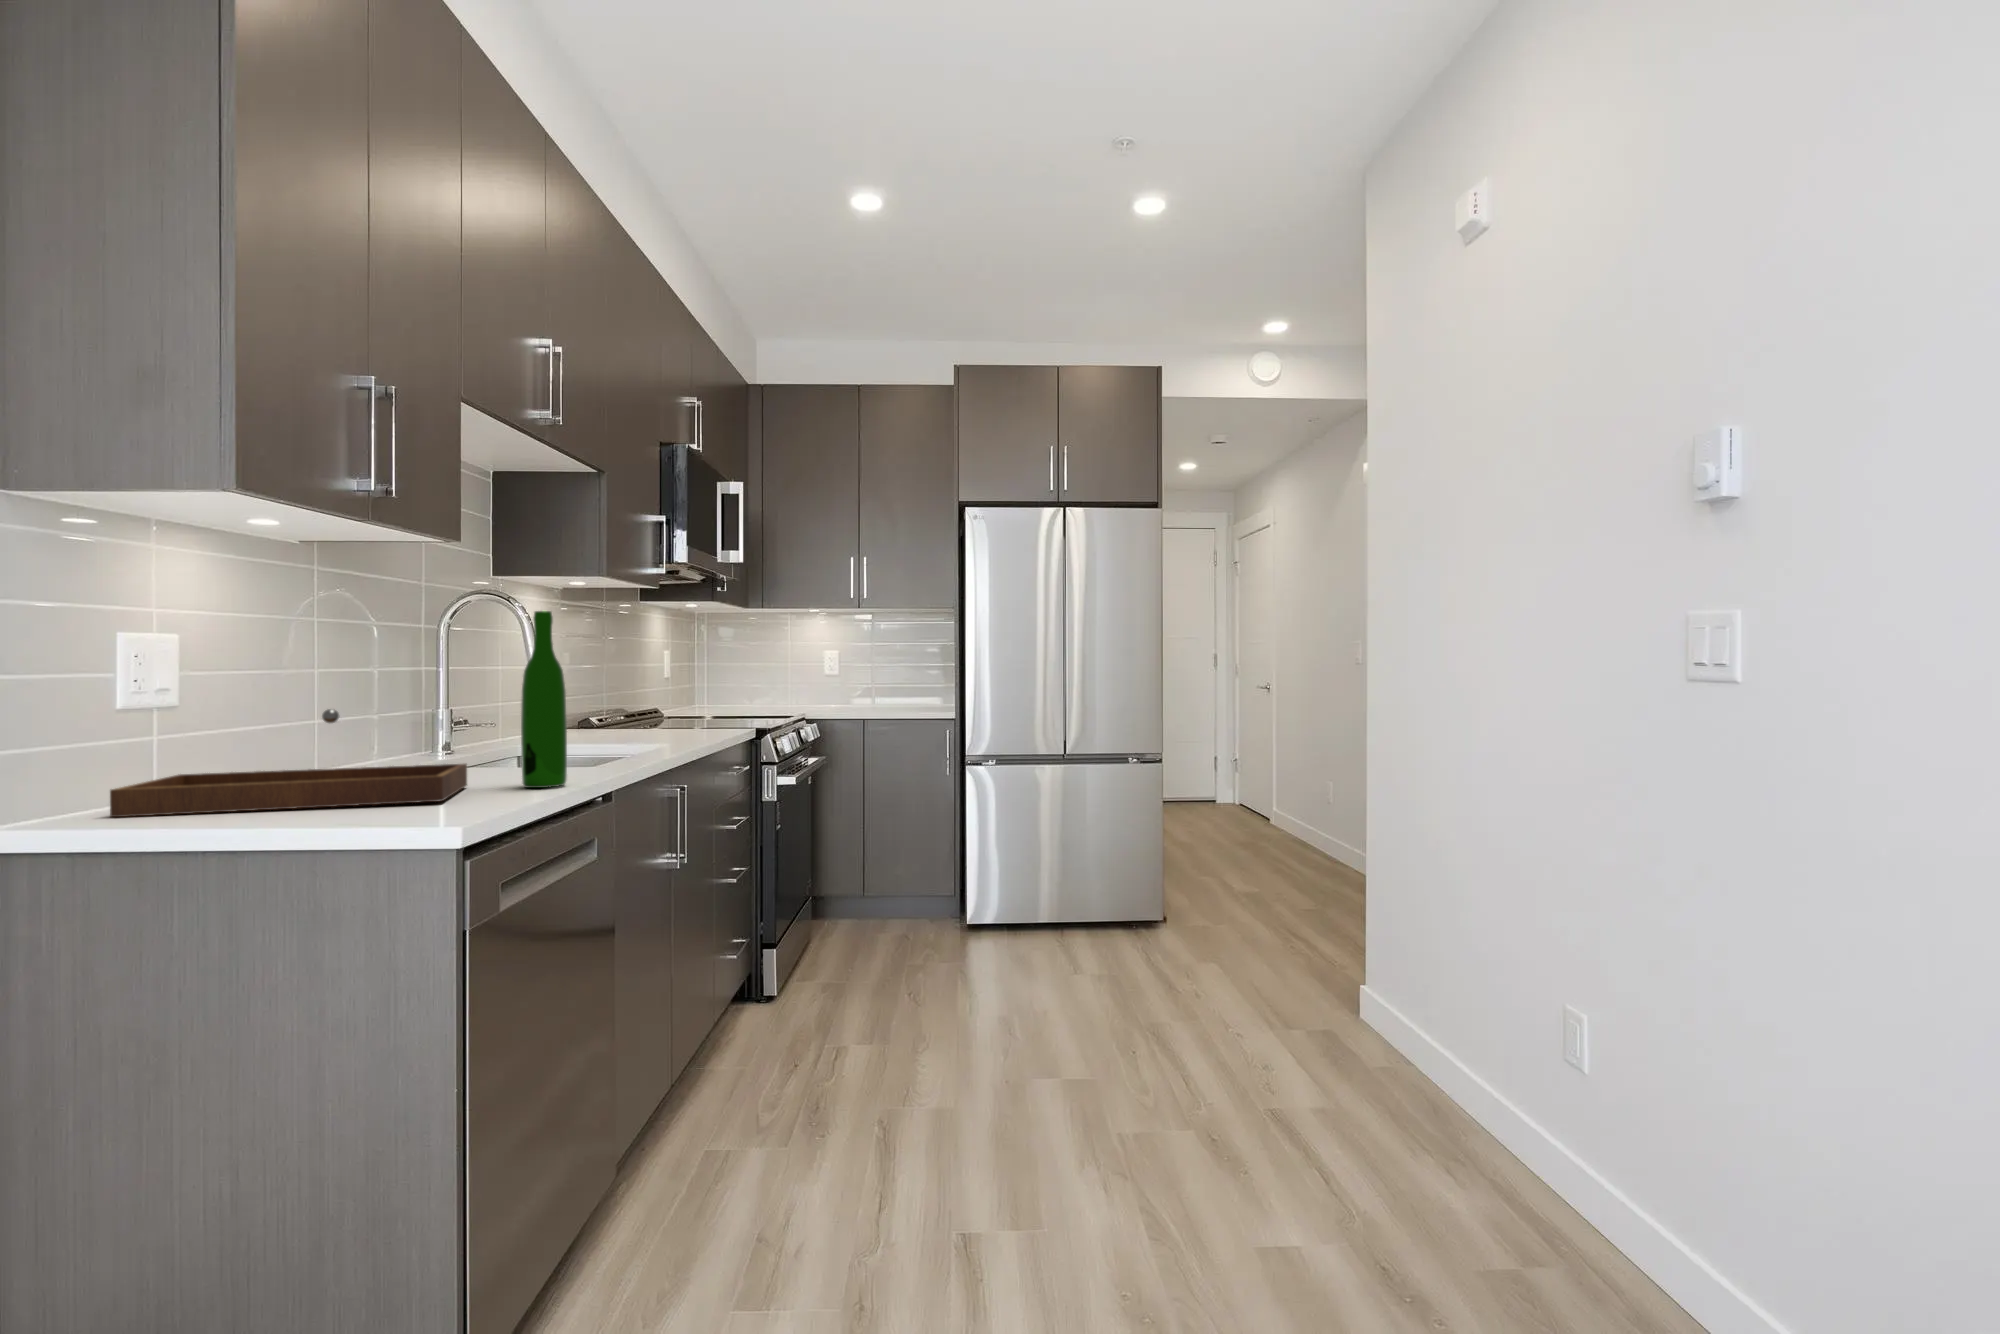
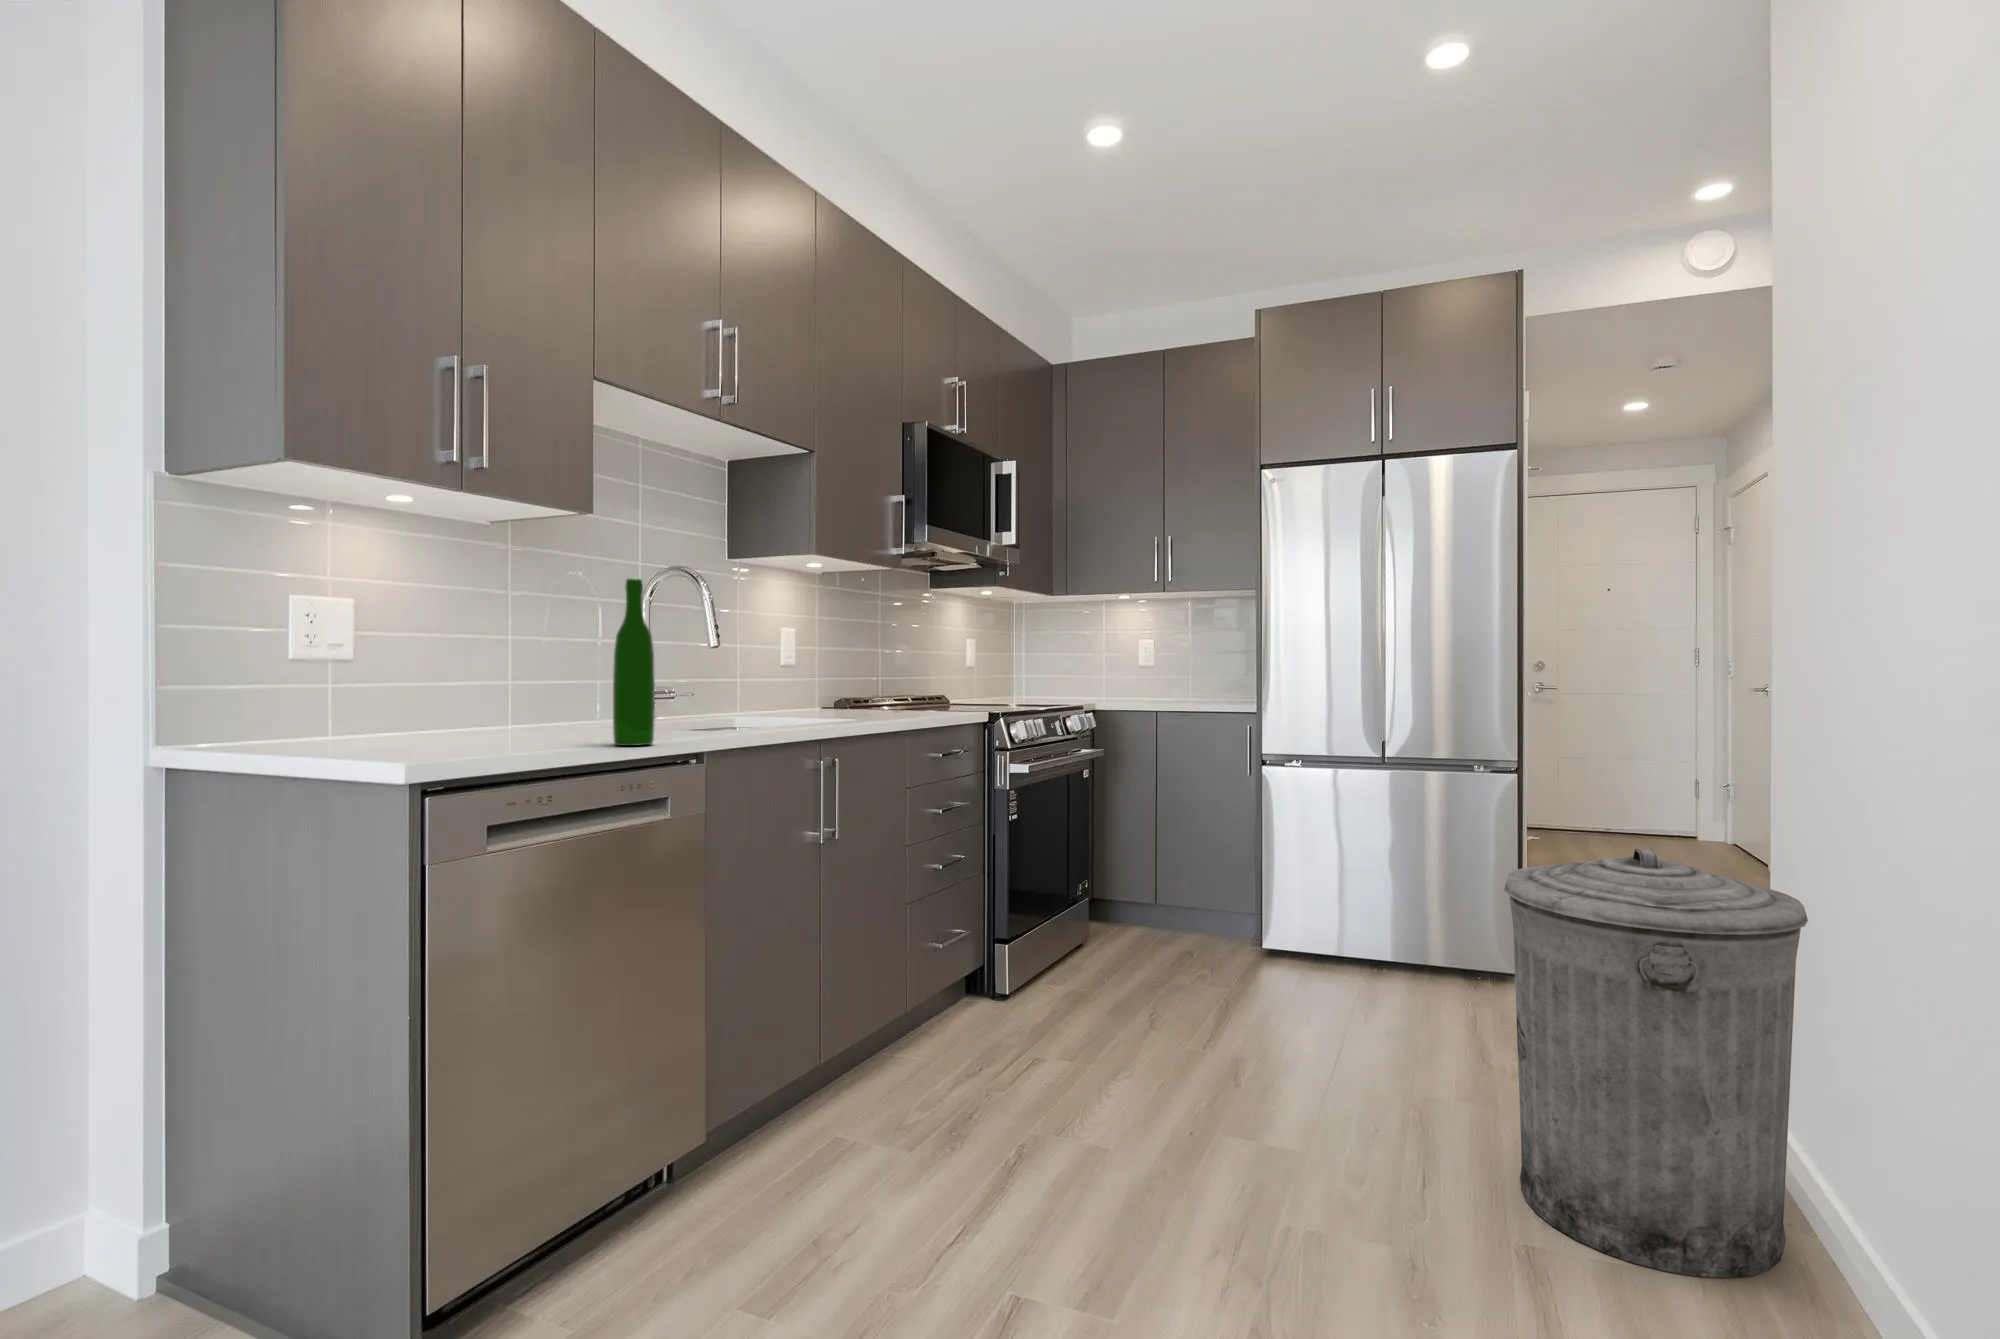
tray: present [110,709,467,817] -> none [290,666,578,750]
trash can: none [1234,813,1427,1109] -> present [1504,848,1808,1278]

